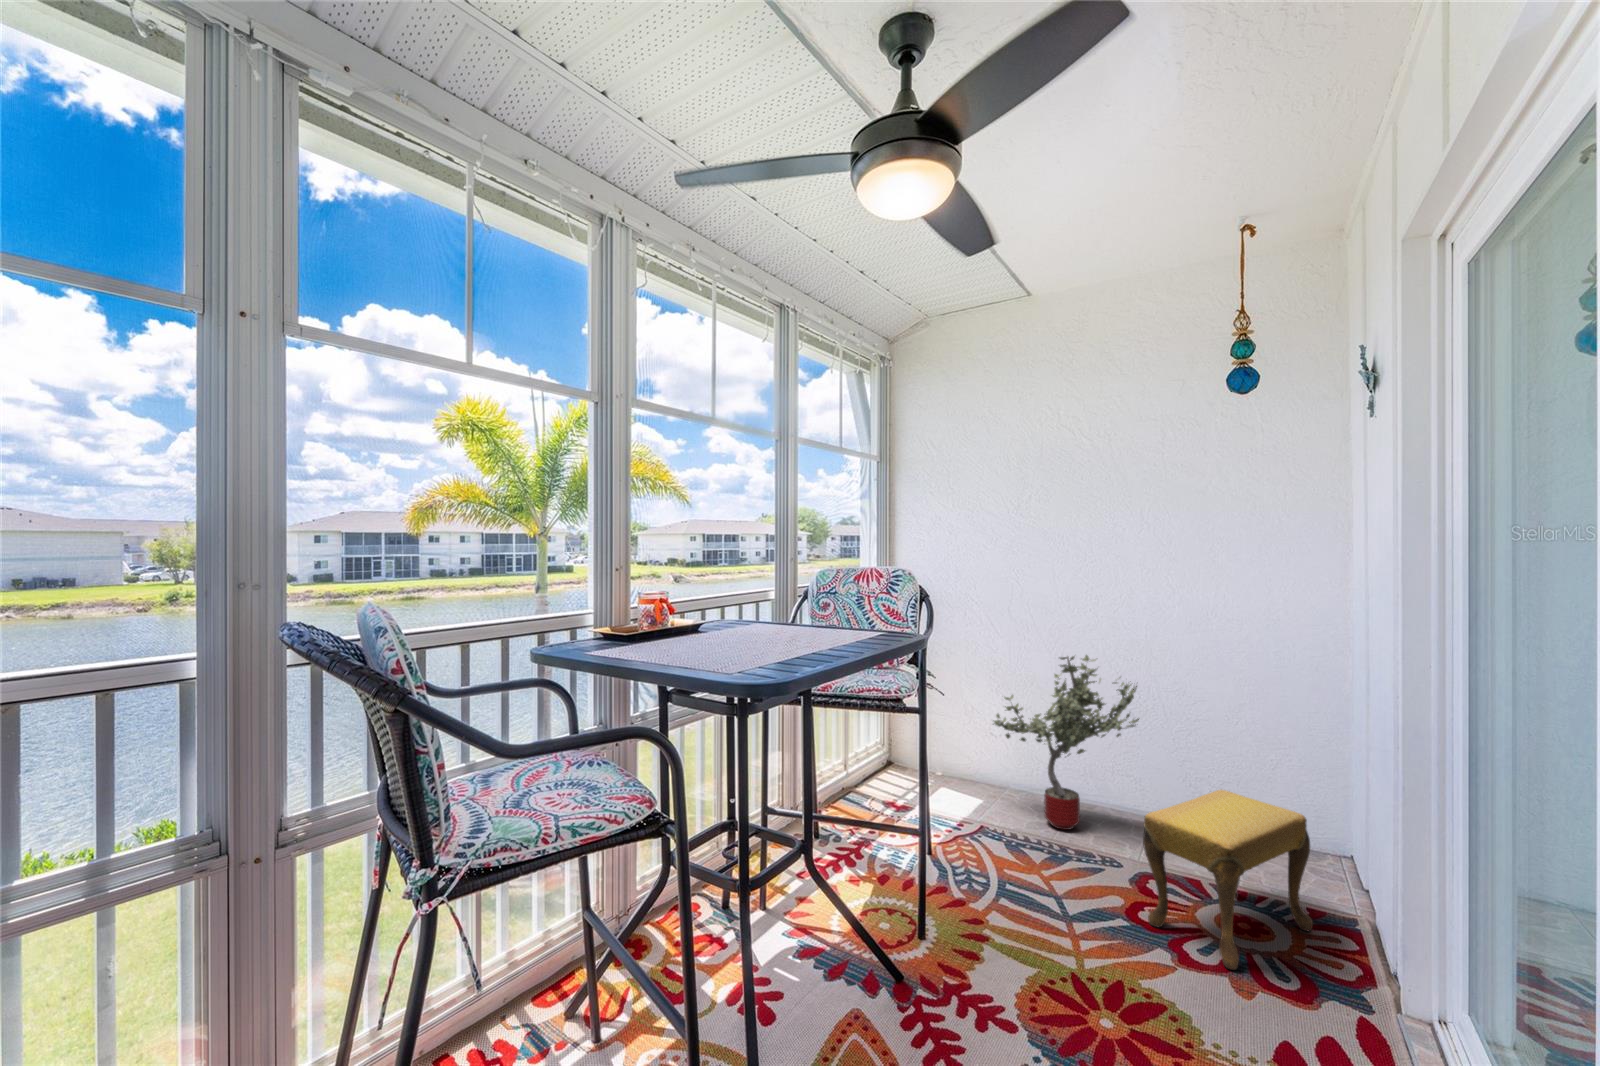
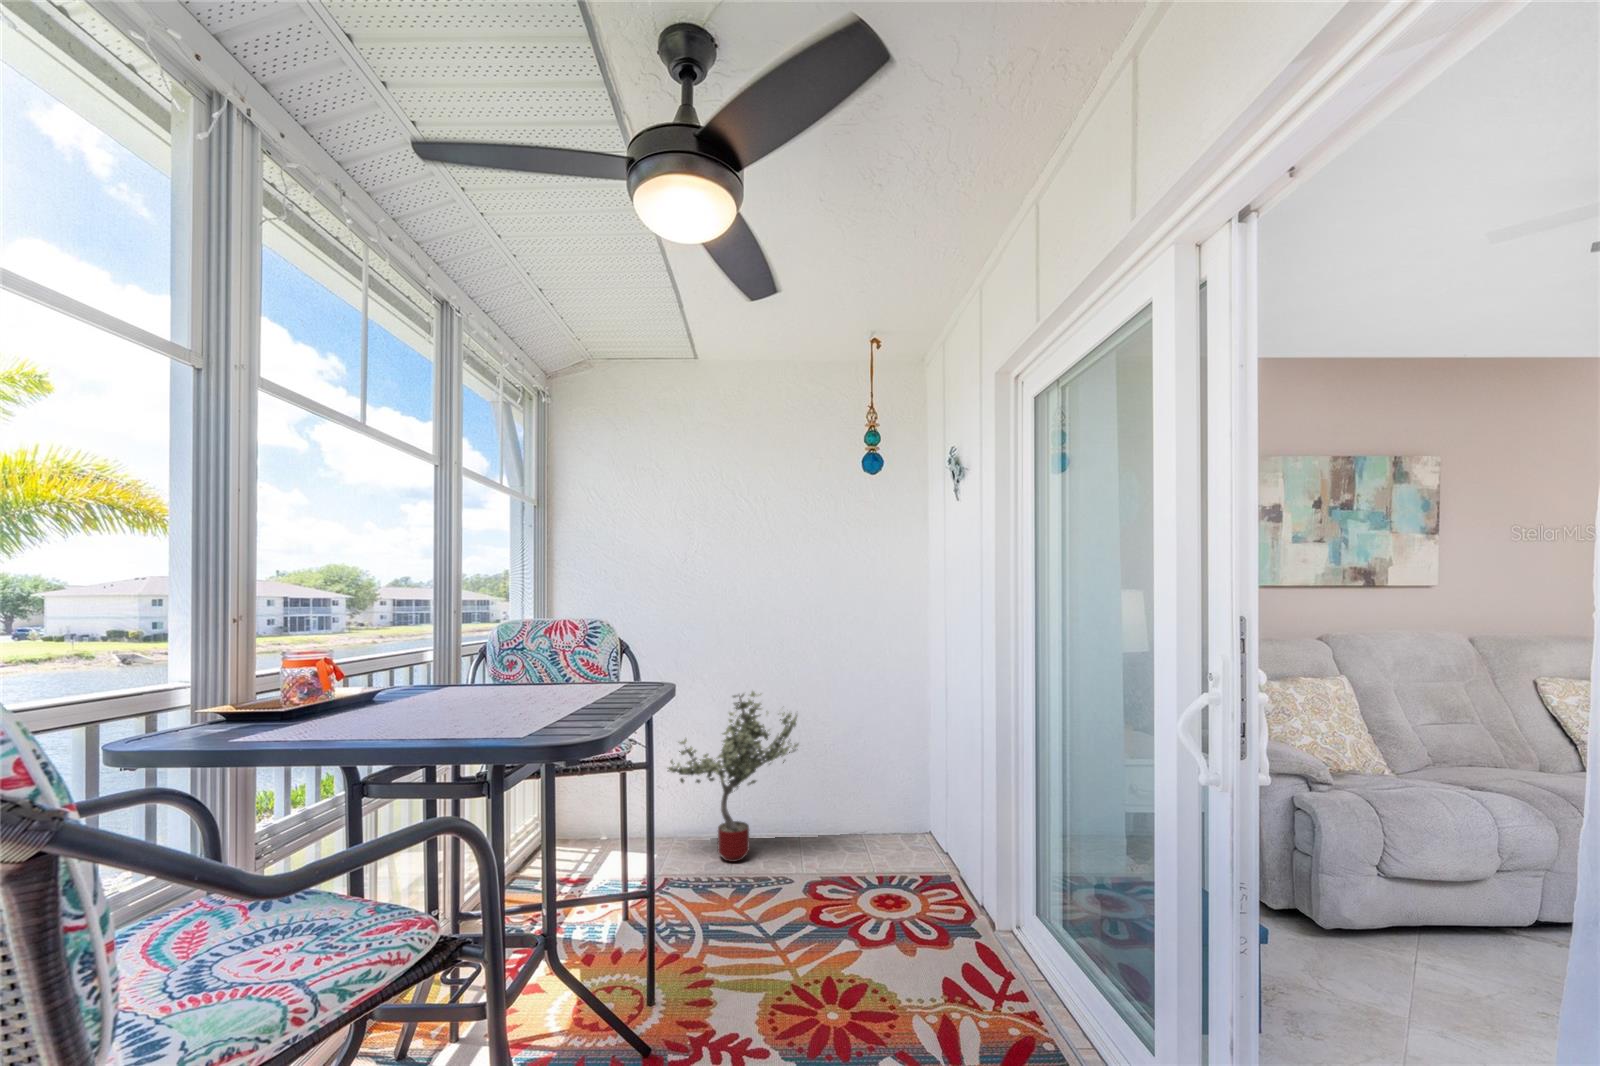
footstool: present [1143,790,1313,970] -> none [826,792,932,937]

